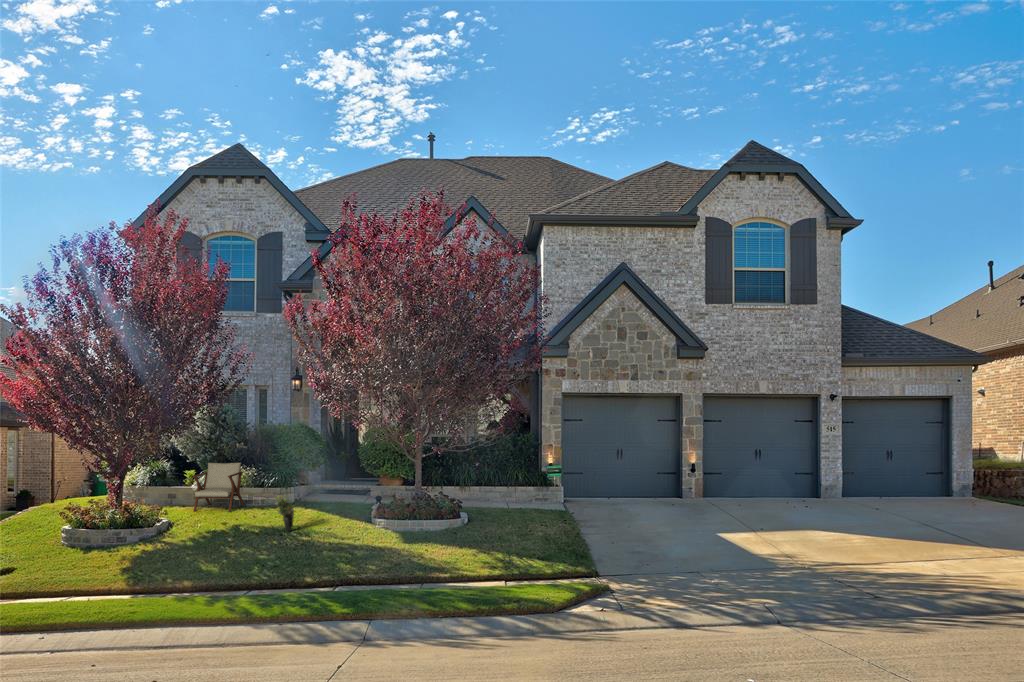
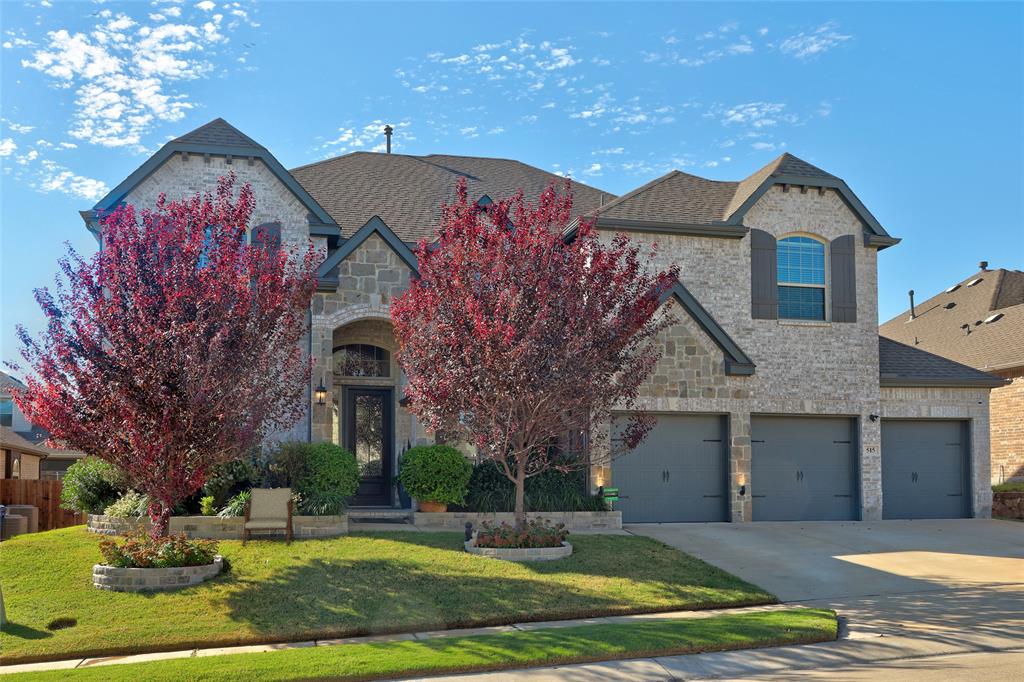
potted plant: present [275,496,294,531] -> none [370,523,396,565]

